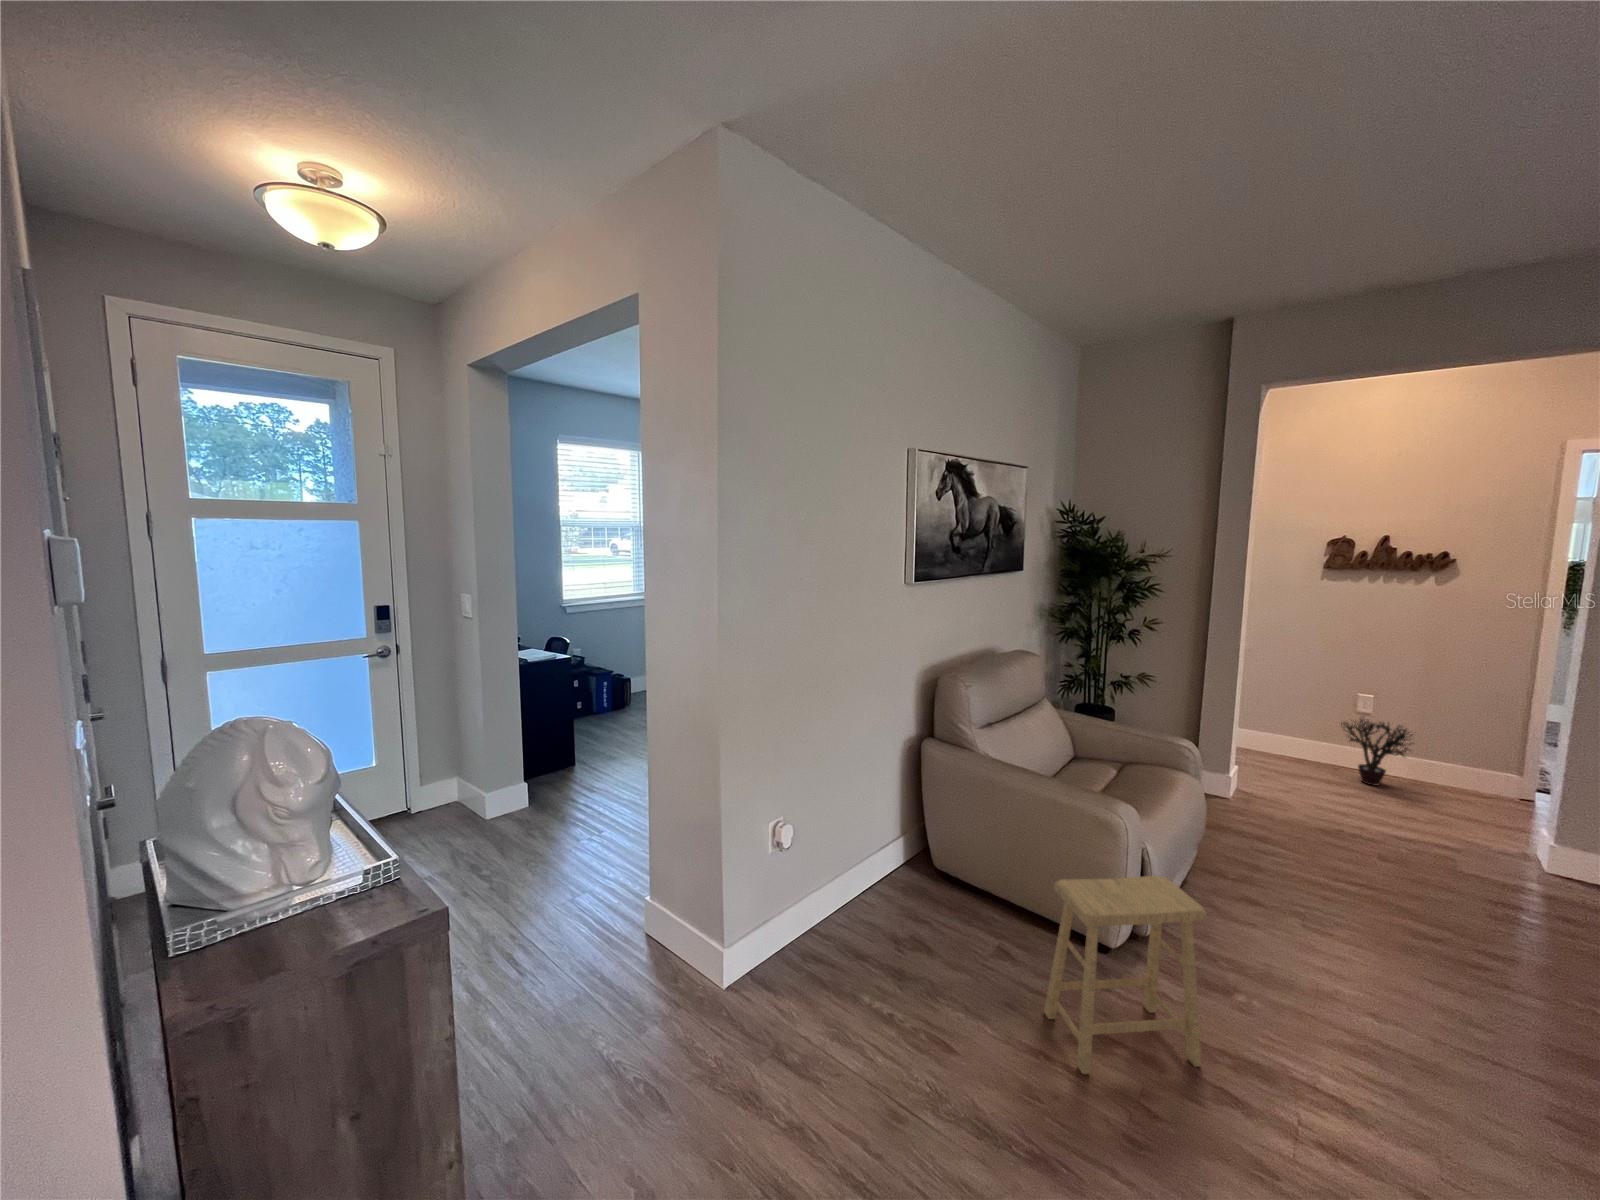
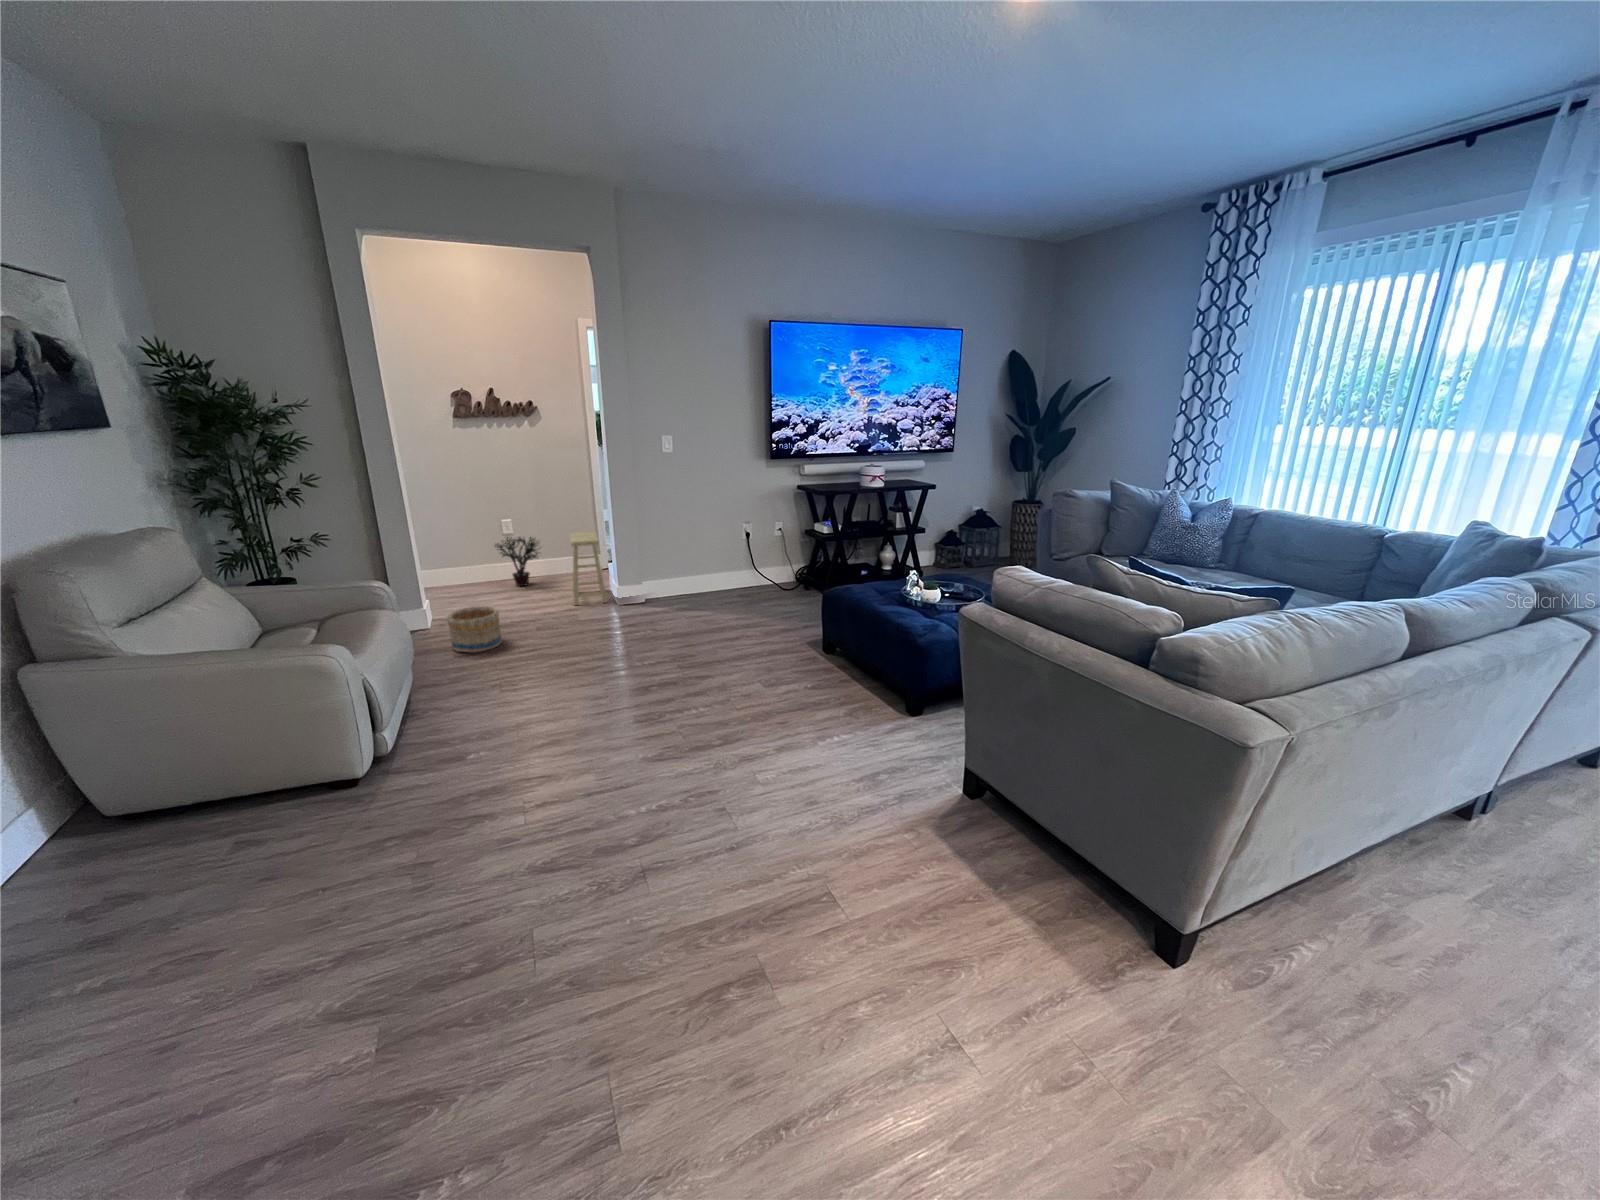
basket: none [1253,794,1328,858] -> present [447,606,502,652]
footstool: present [1044,876,1207,1074] -> present [570,532,607,605]

